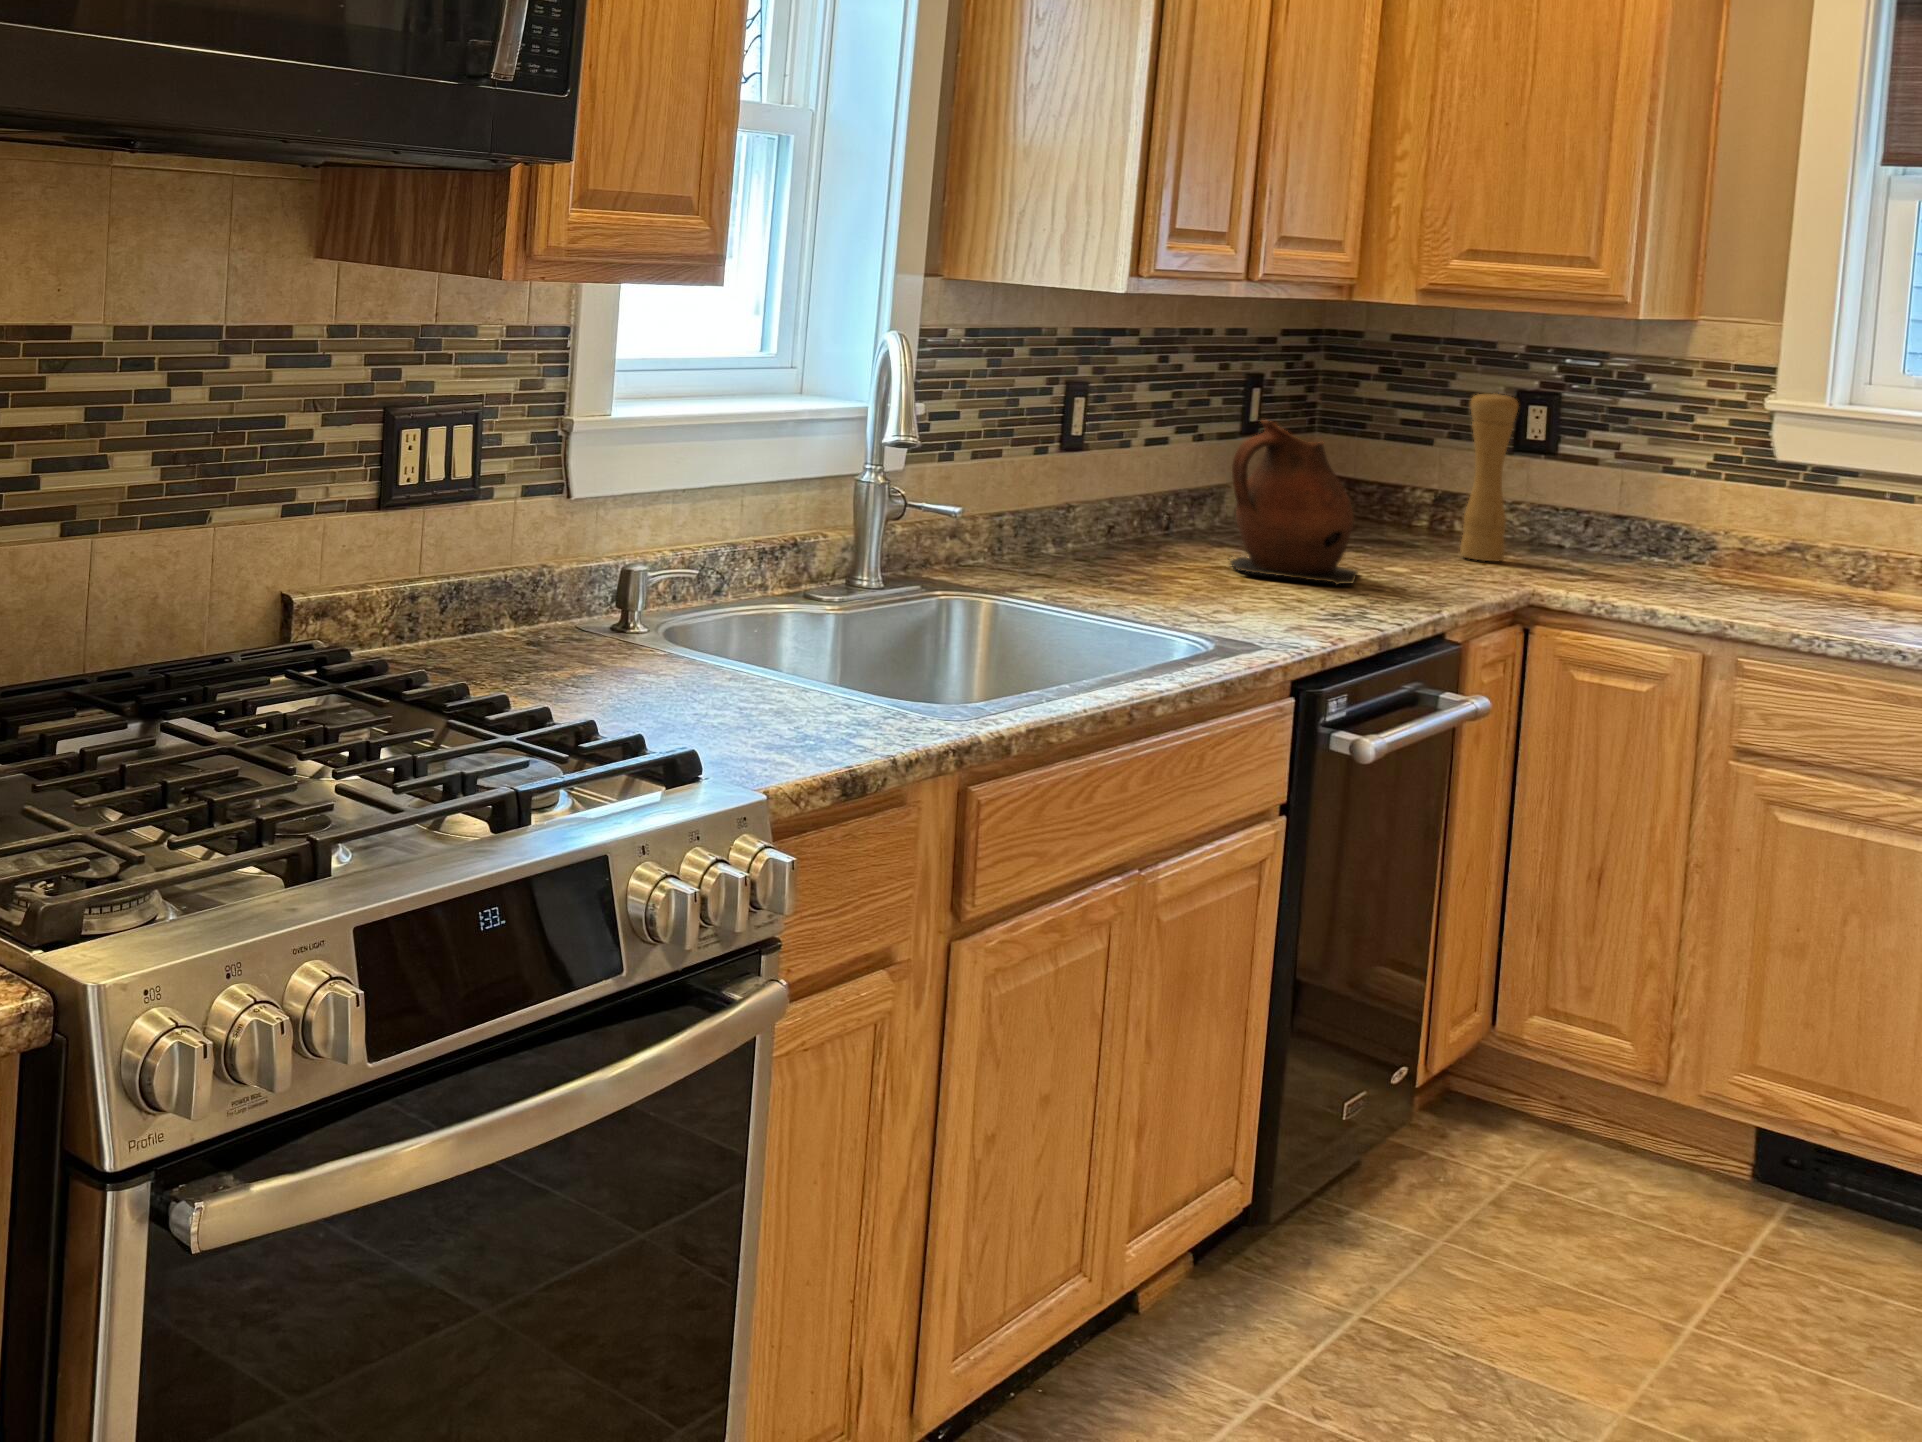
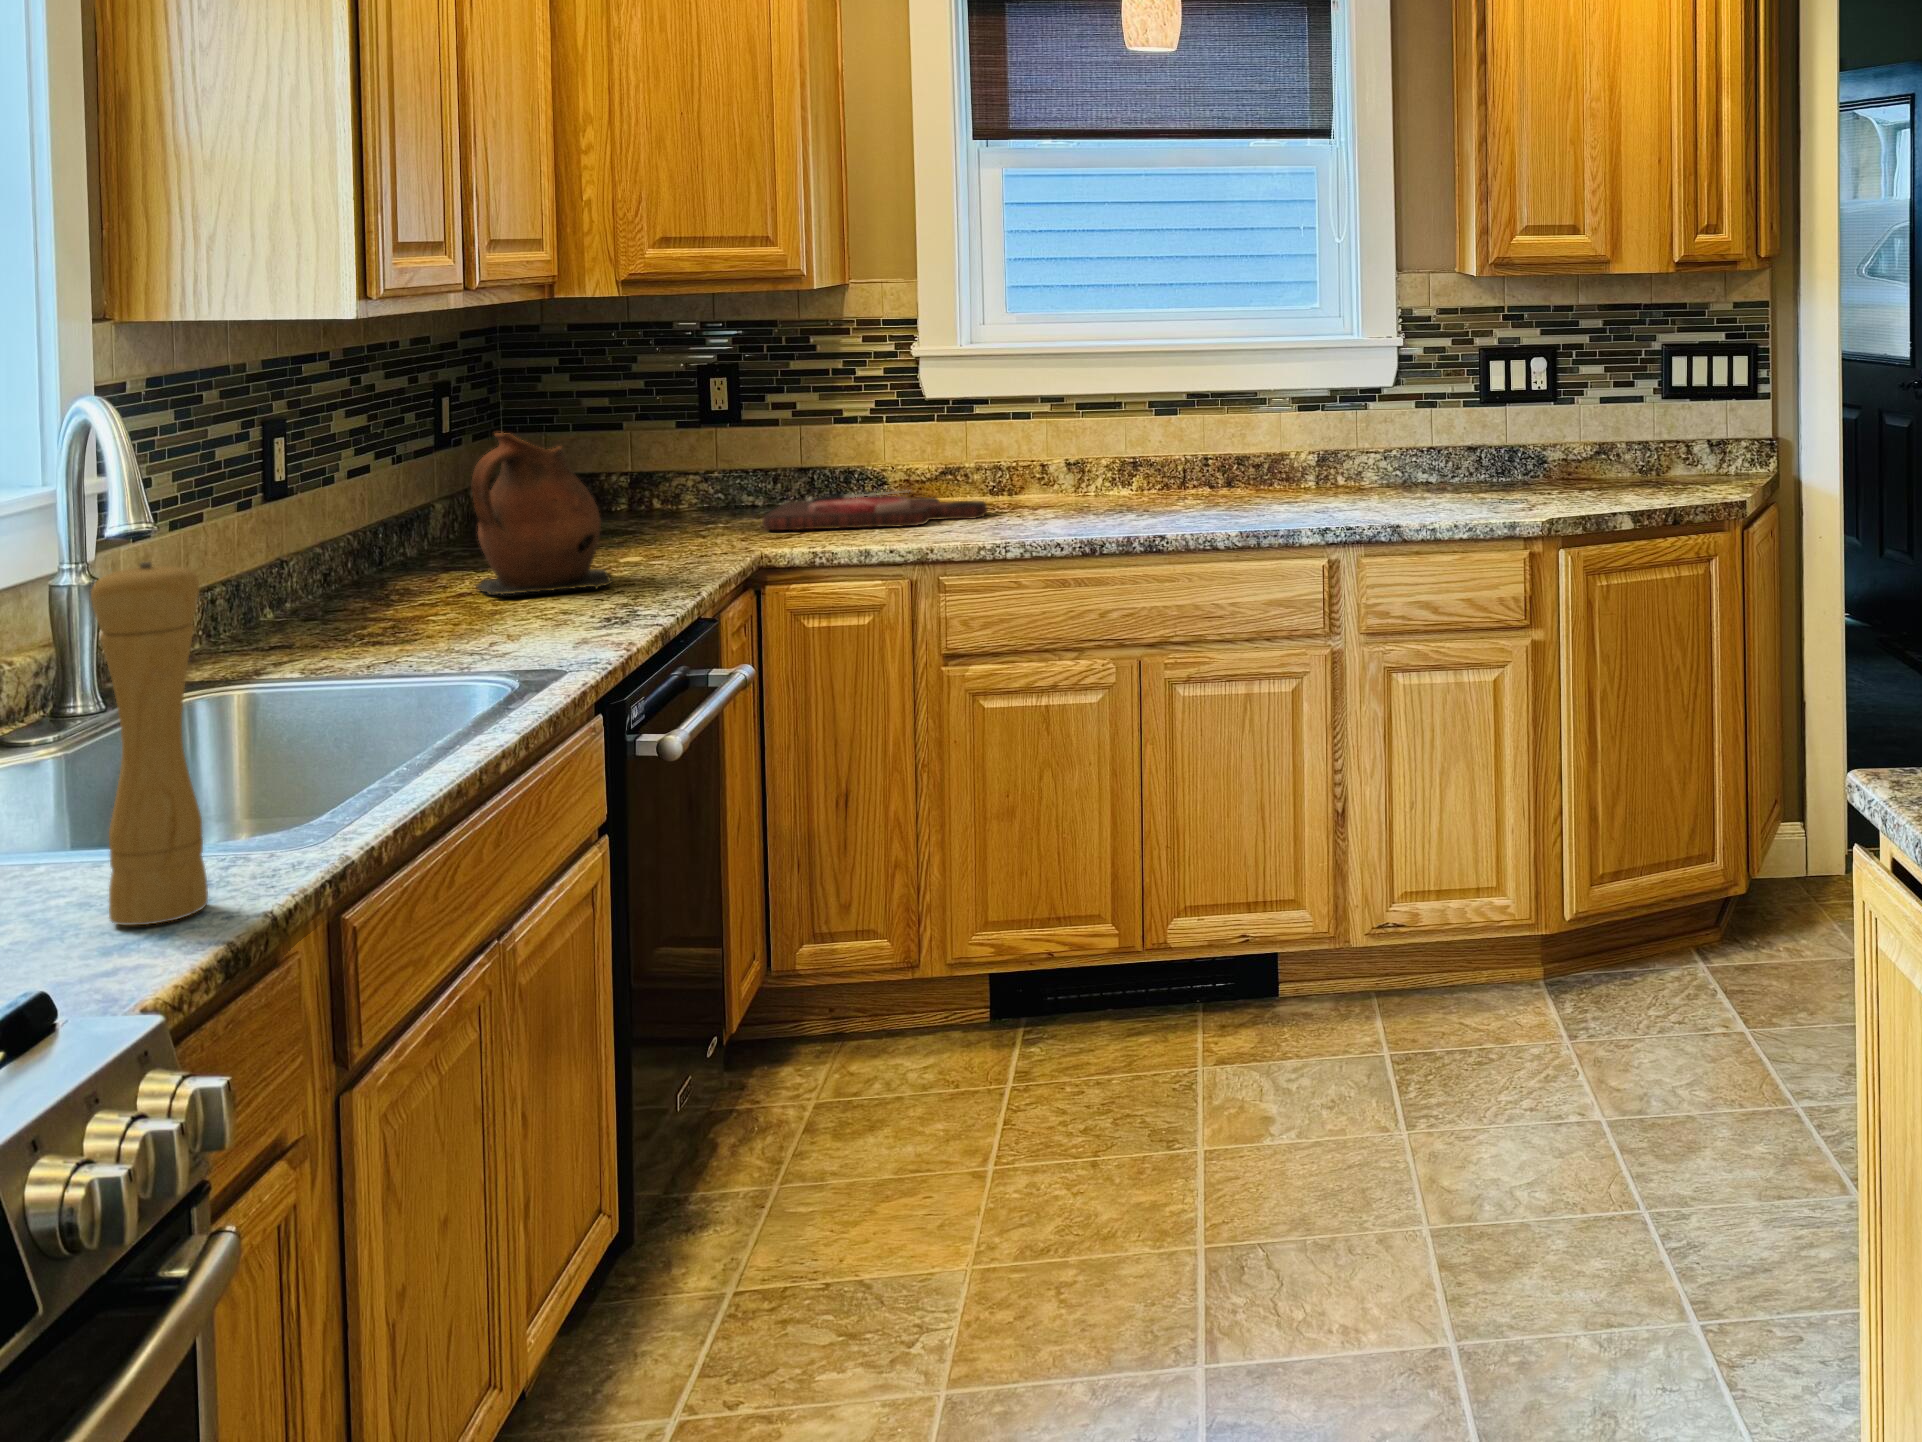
pepper mill: present [1460,391,1518,561] -> present [91,562,208,925]
cutting board: none [1548,546,1839,605] -> present [762,492,988,530]

